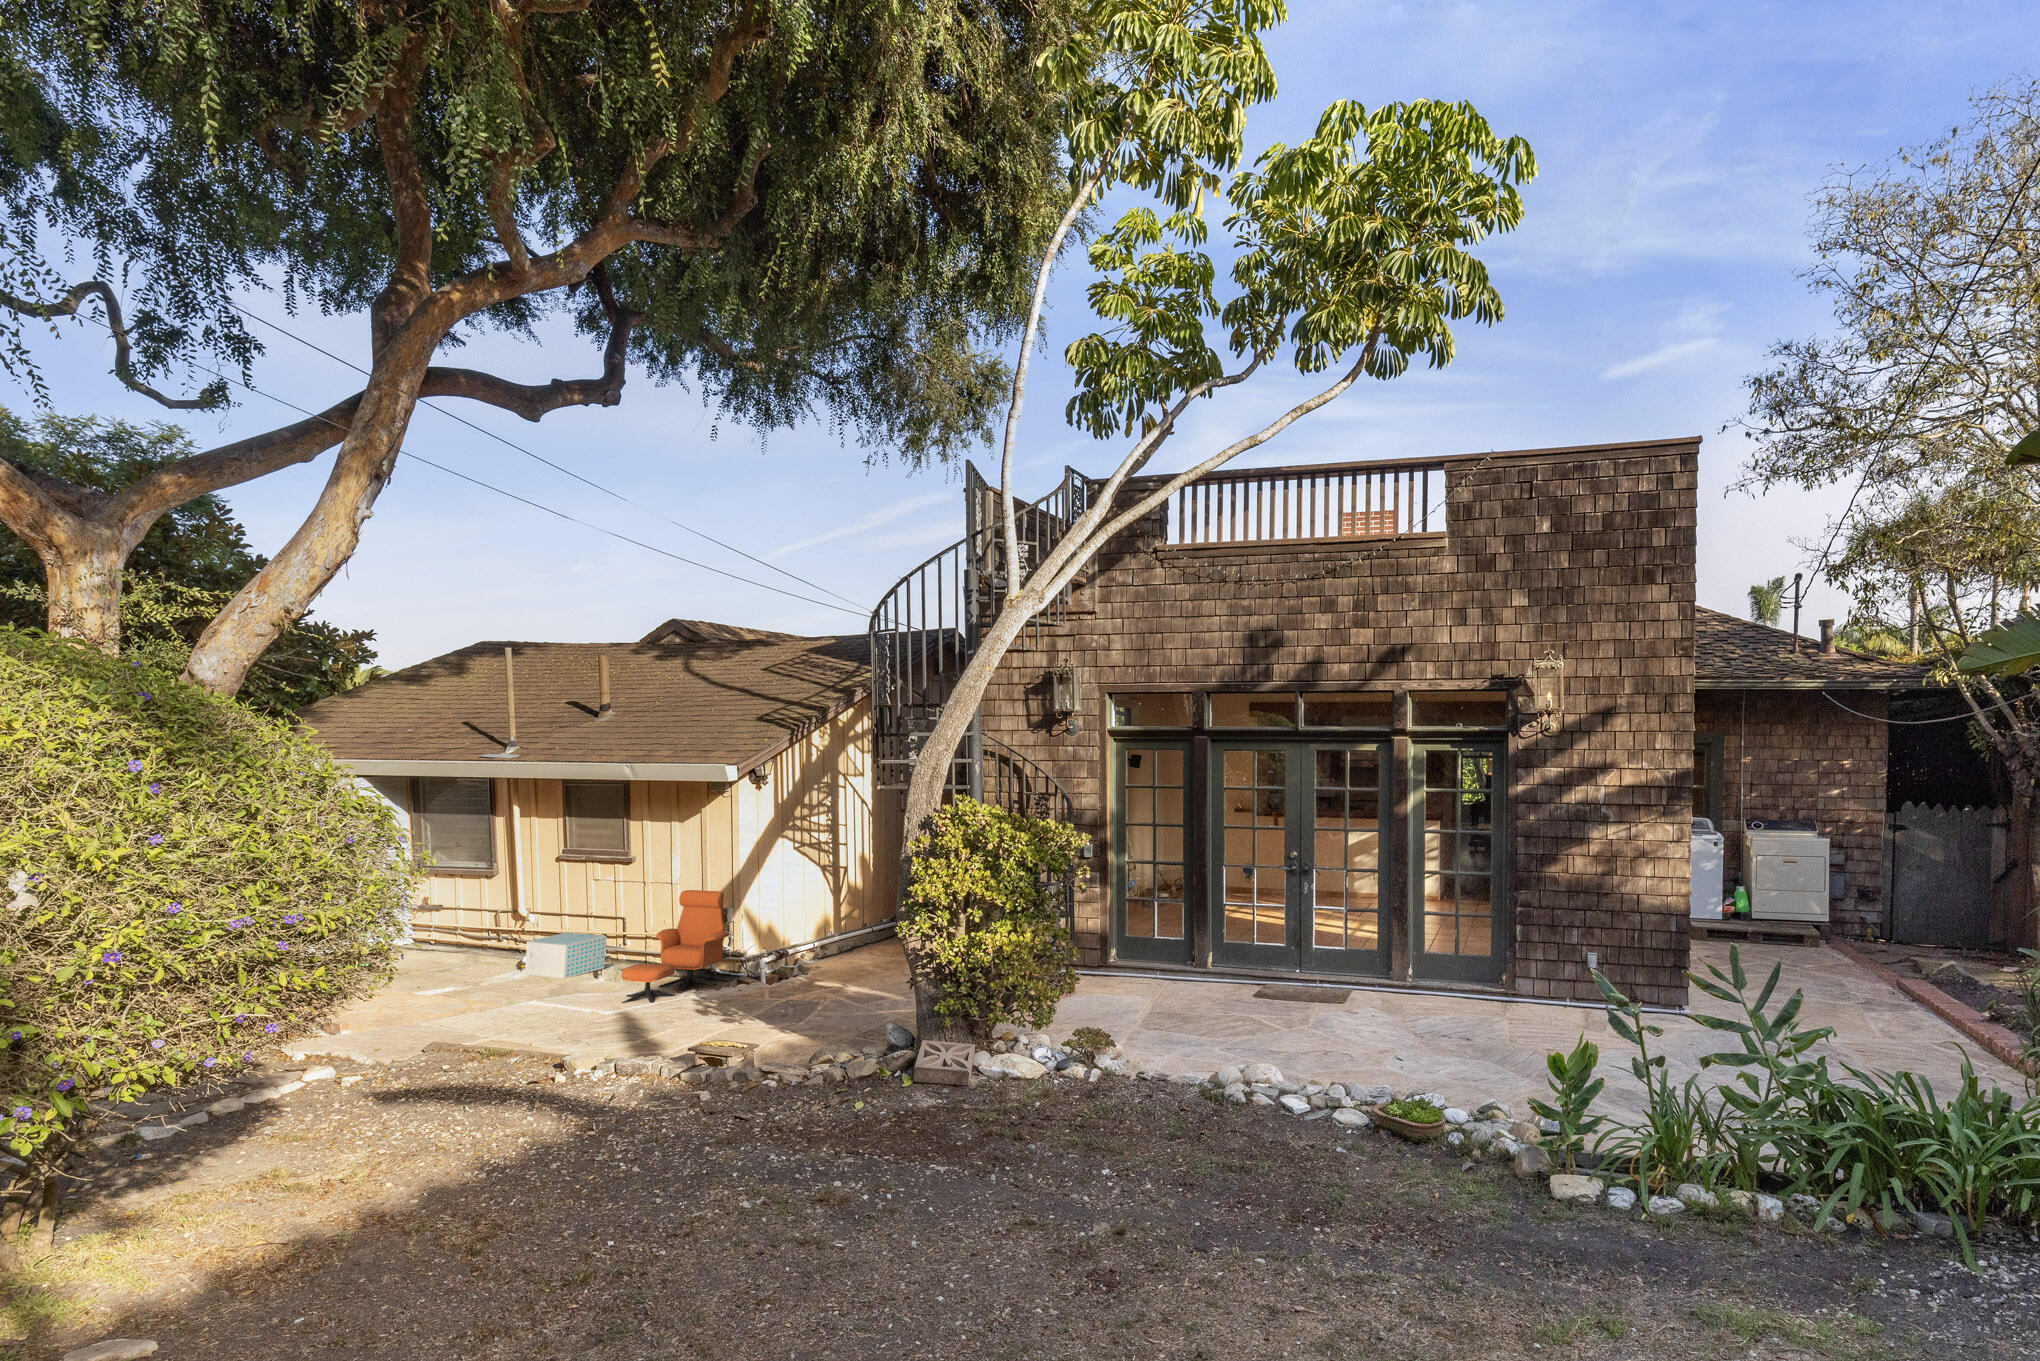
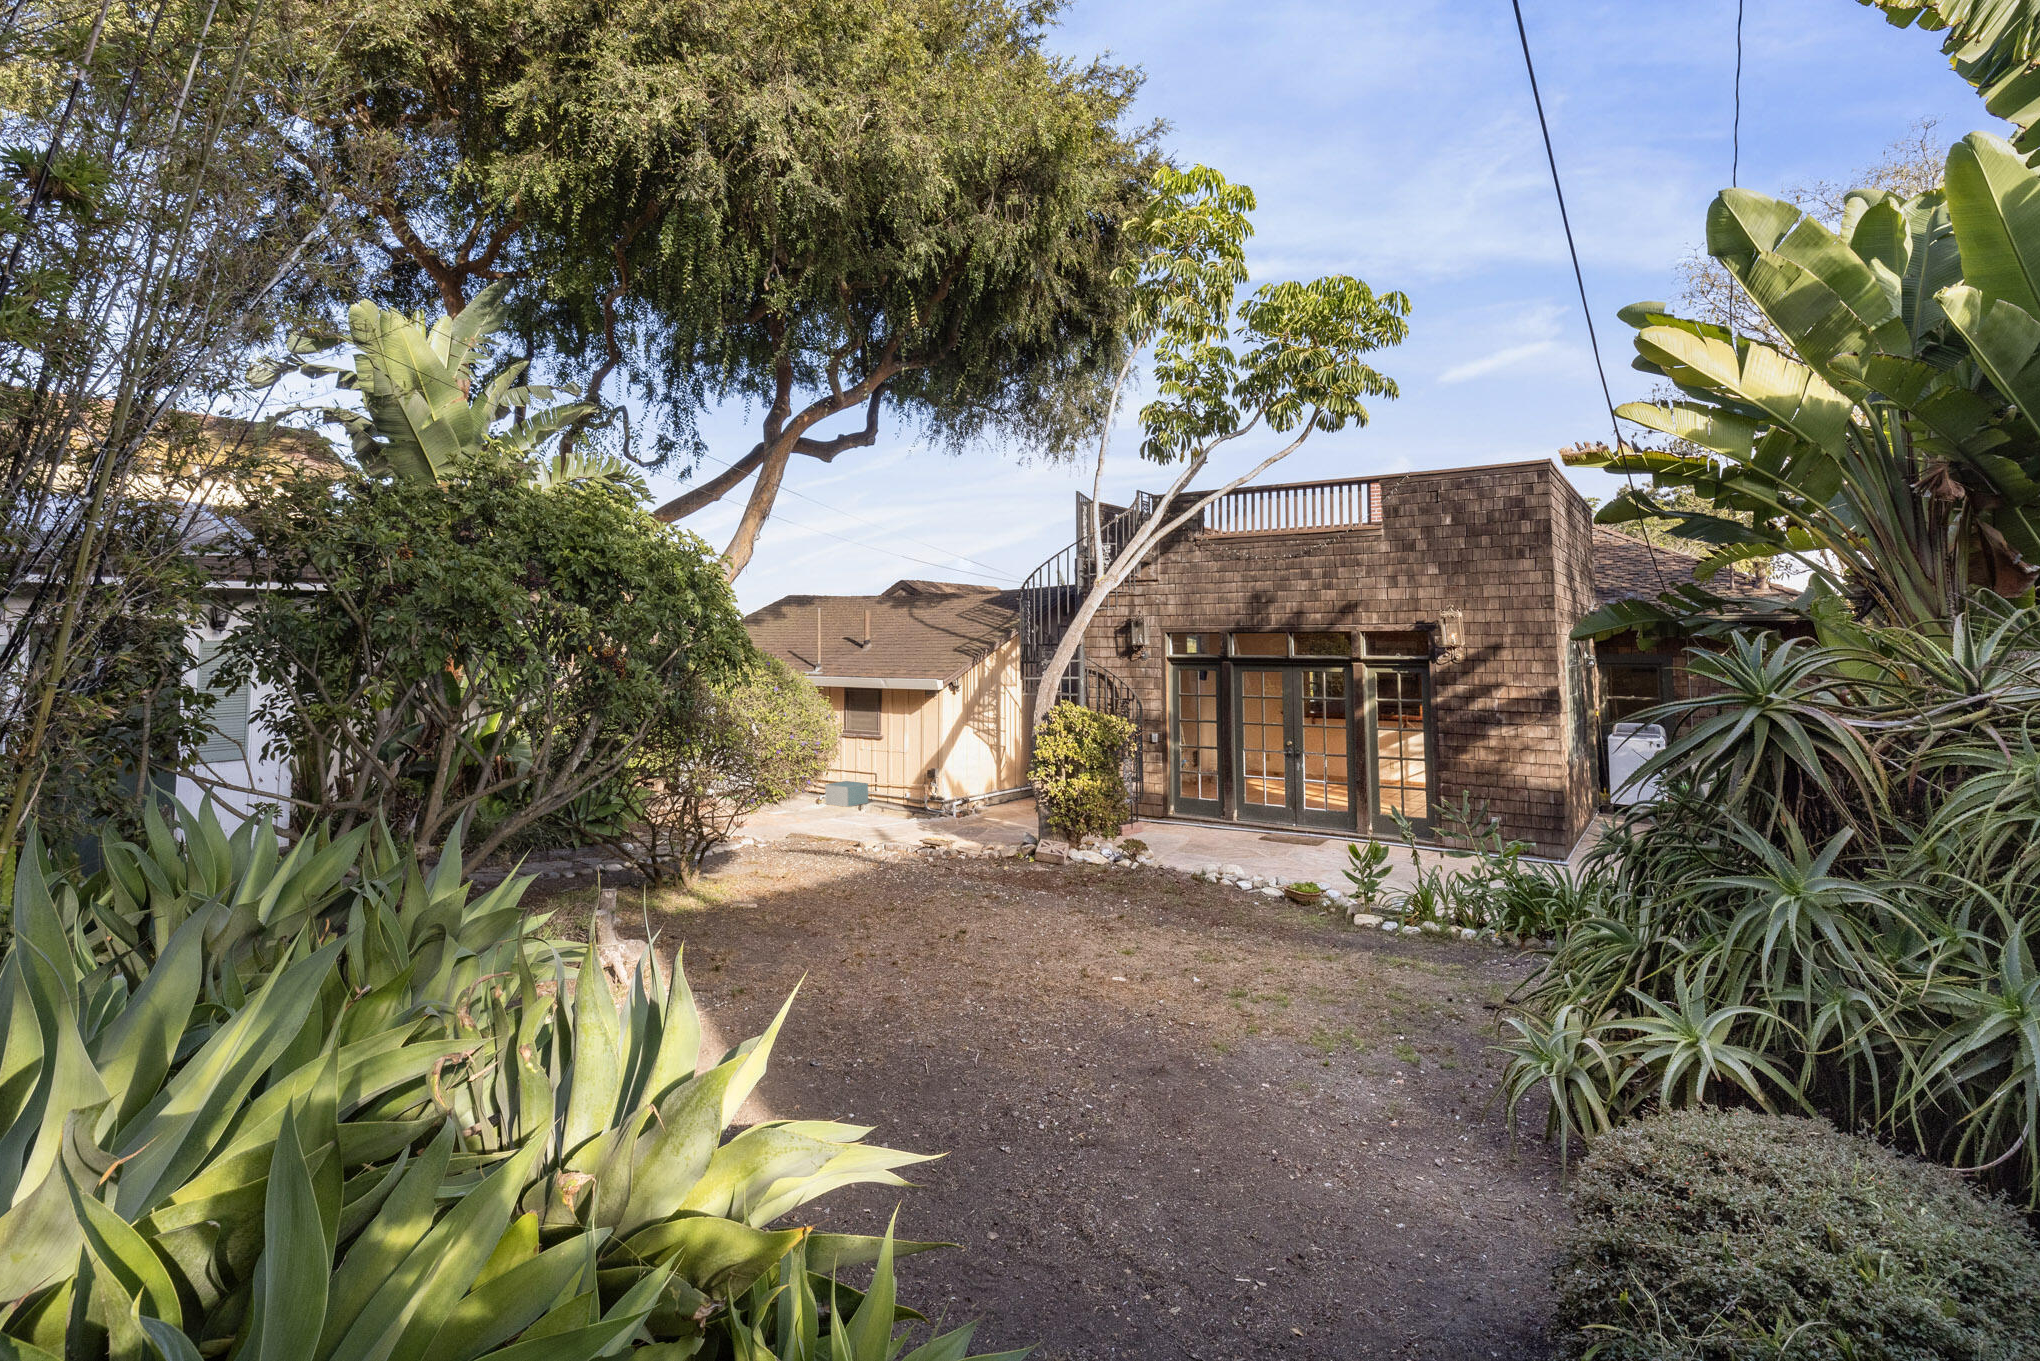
lounge chair: present [622,890,730,1003] -> none [881,757,939,820]

